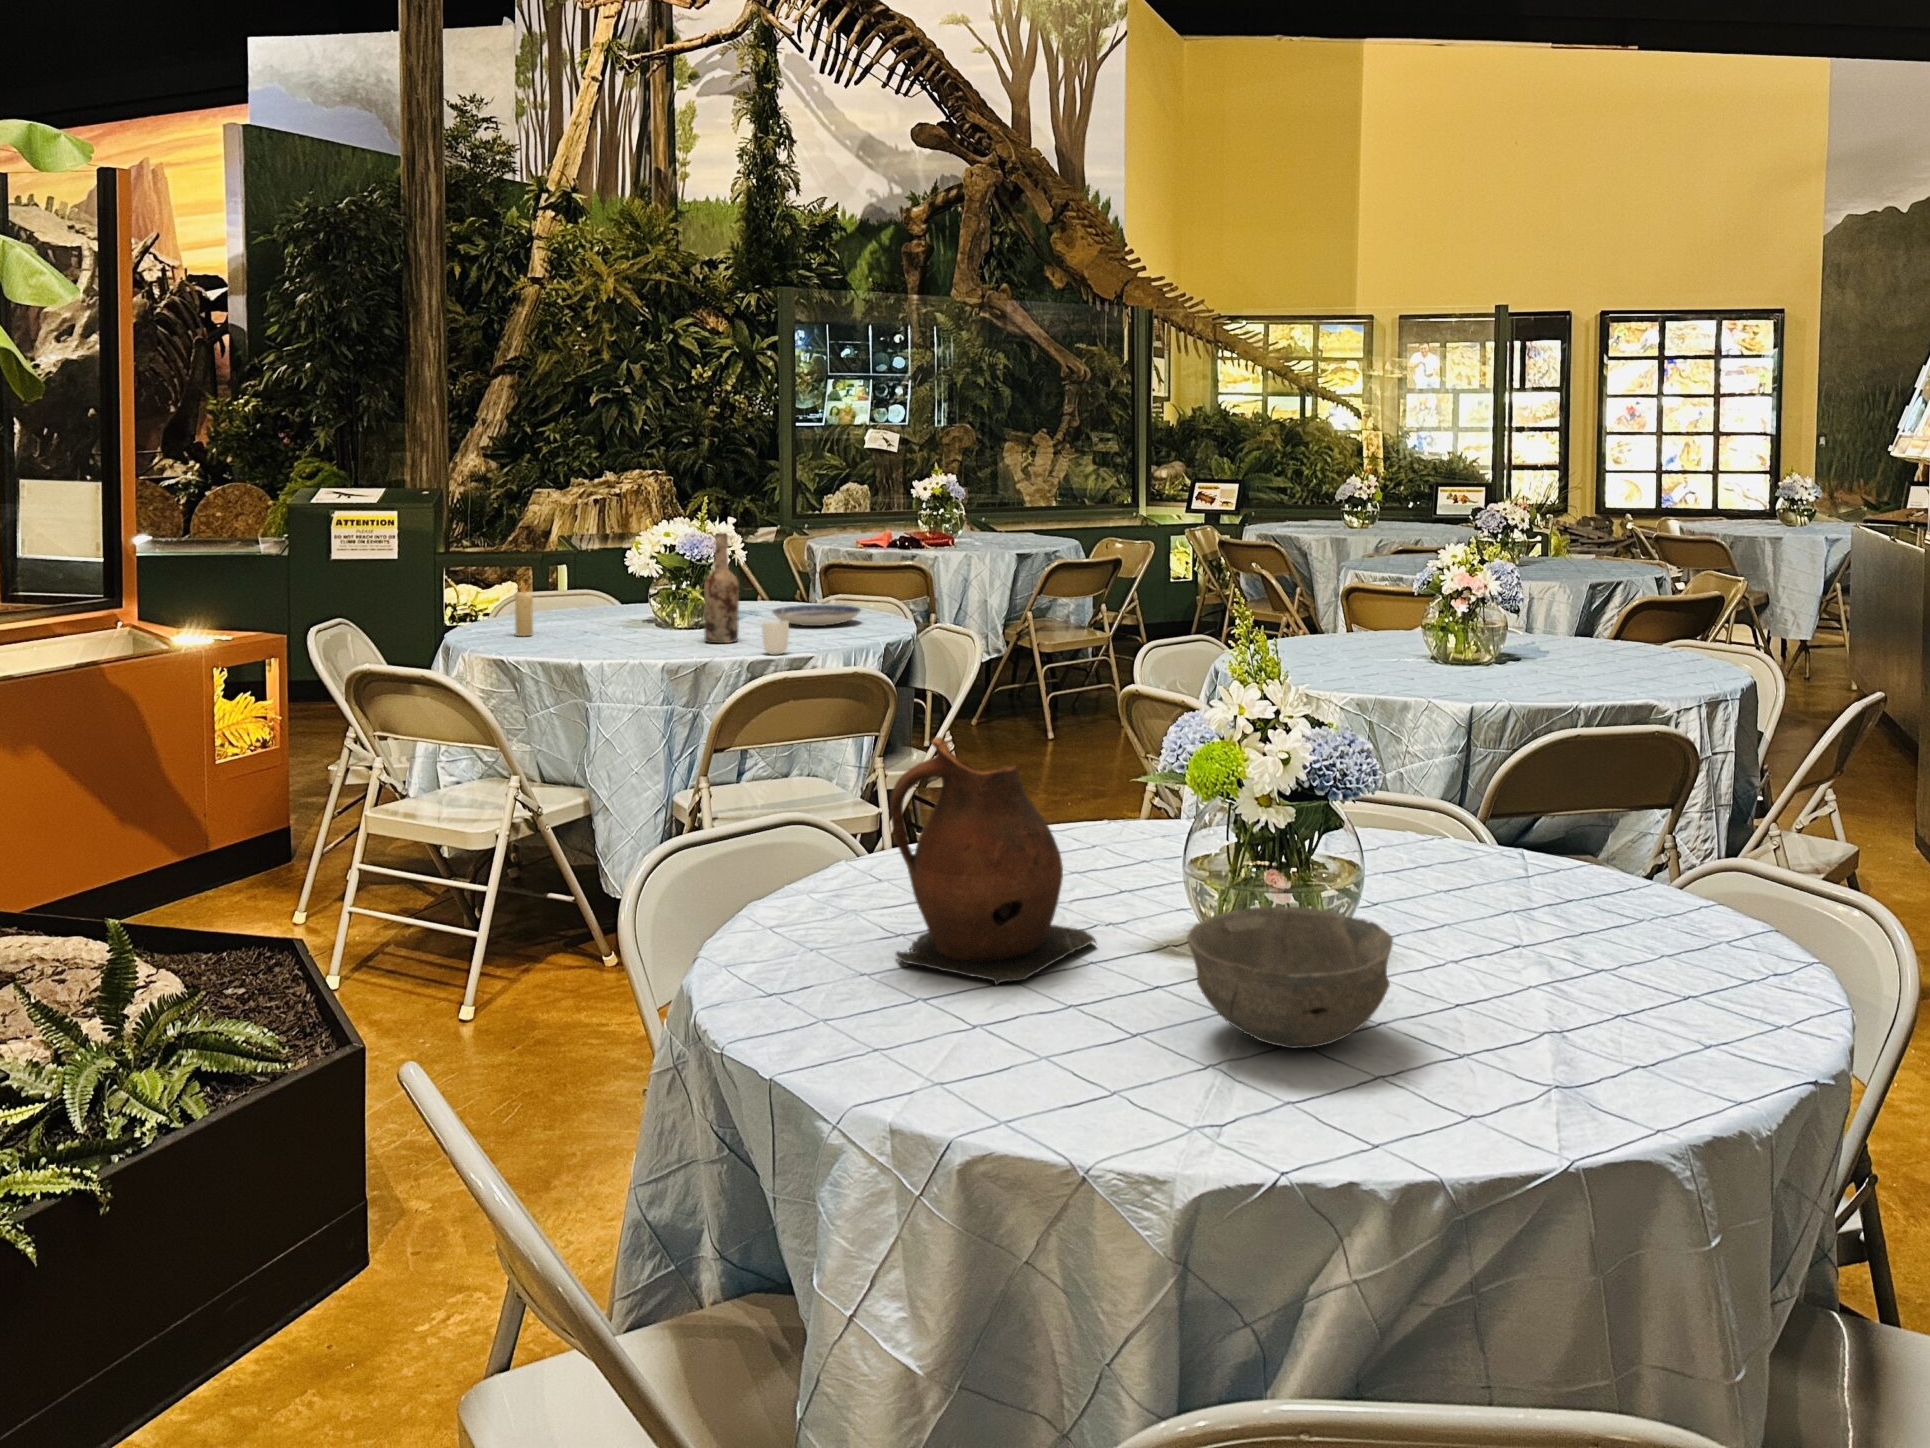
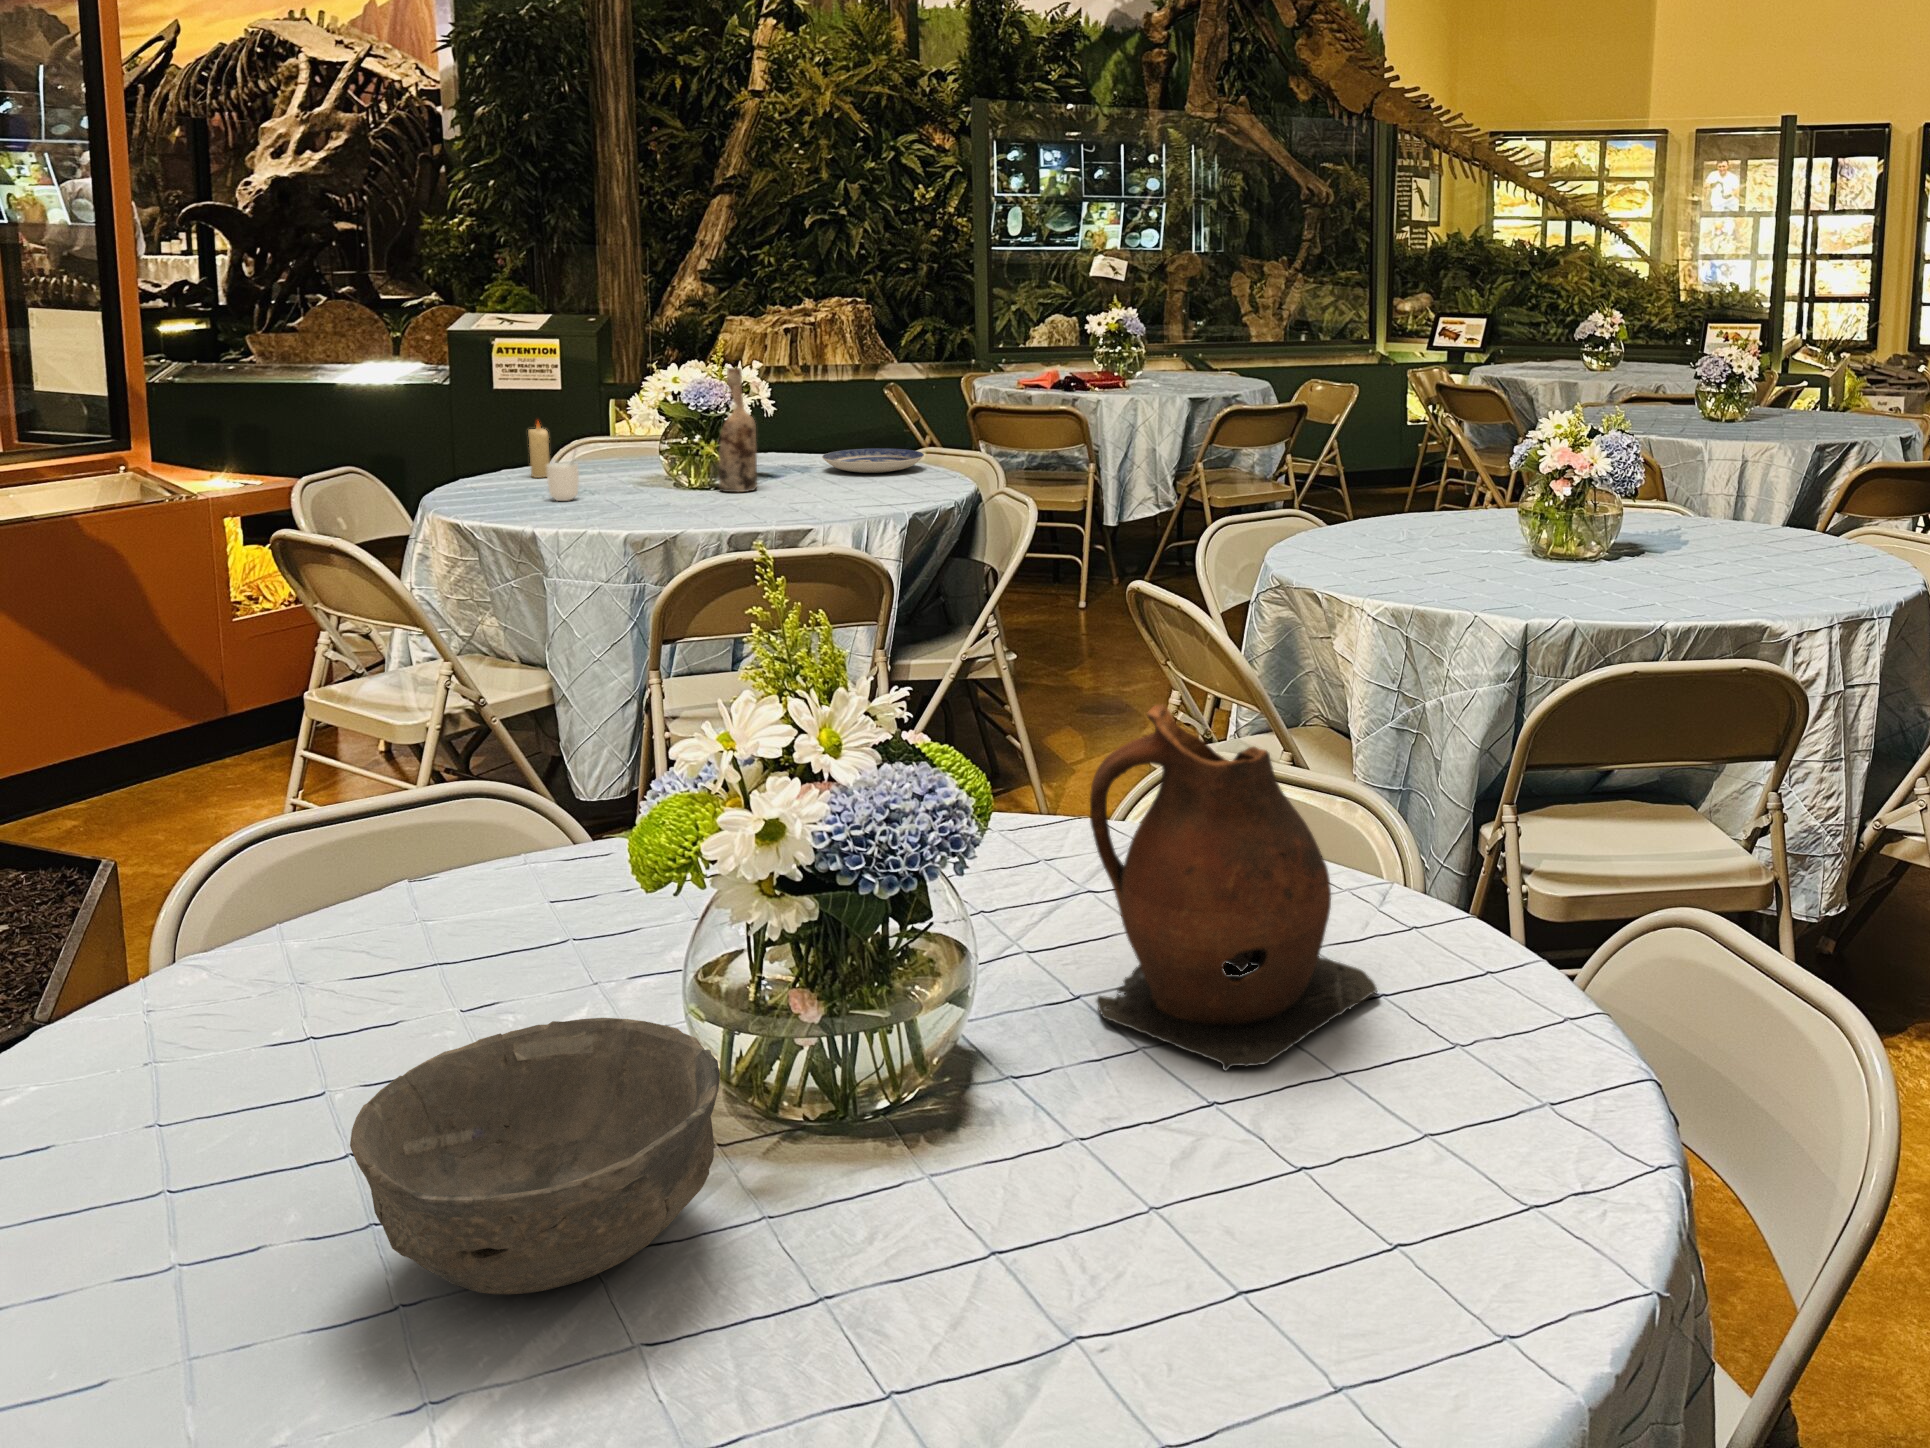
cup: present [762,607,789,654] -> present [546,450,579,501]
ceramic pitcher: present [890,737,1095,985] -> present [1090,704,1377,1071]

